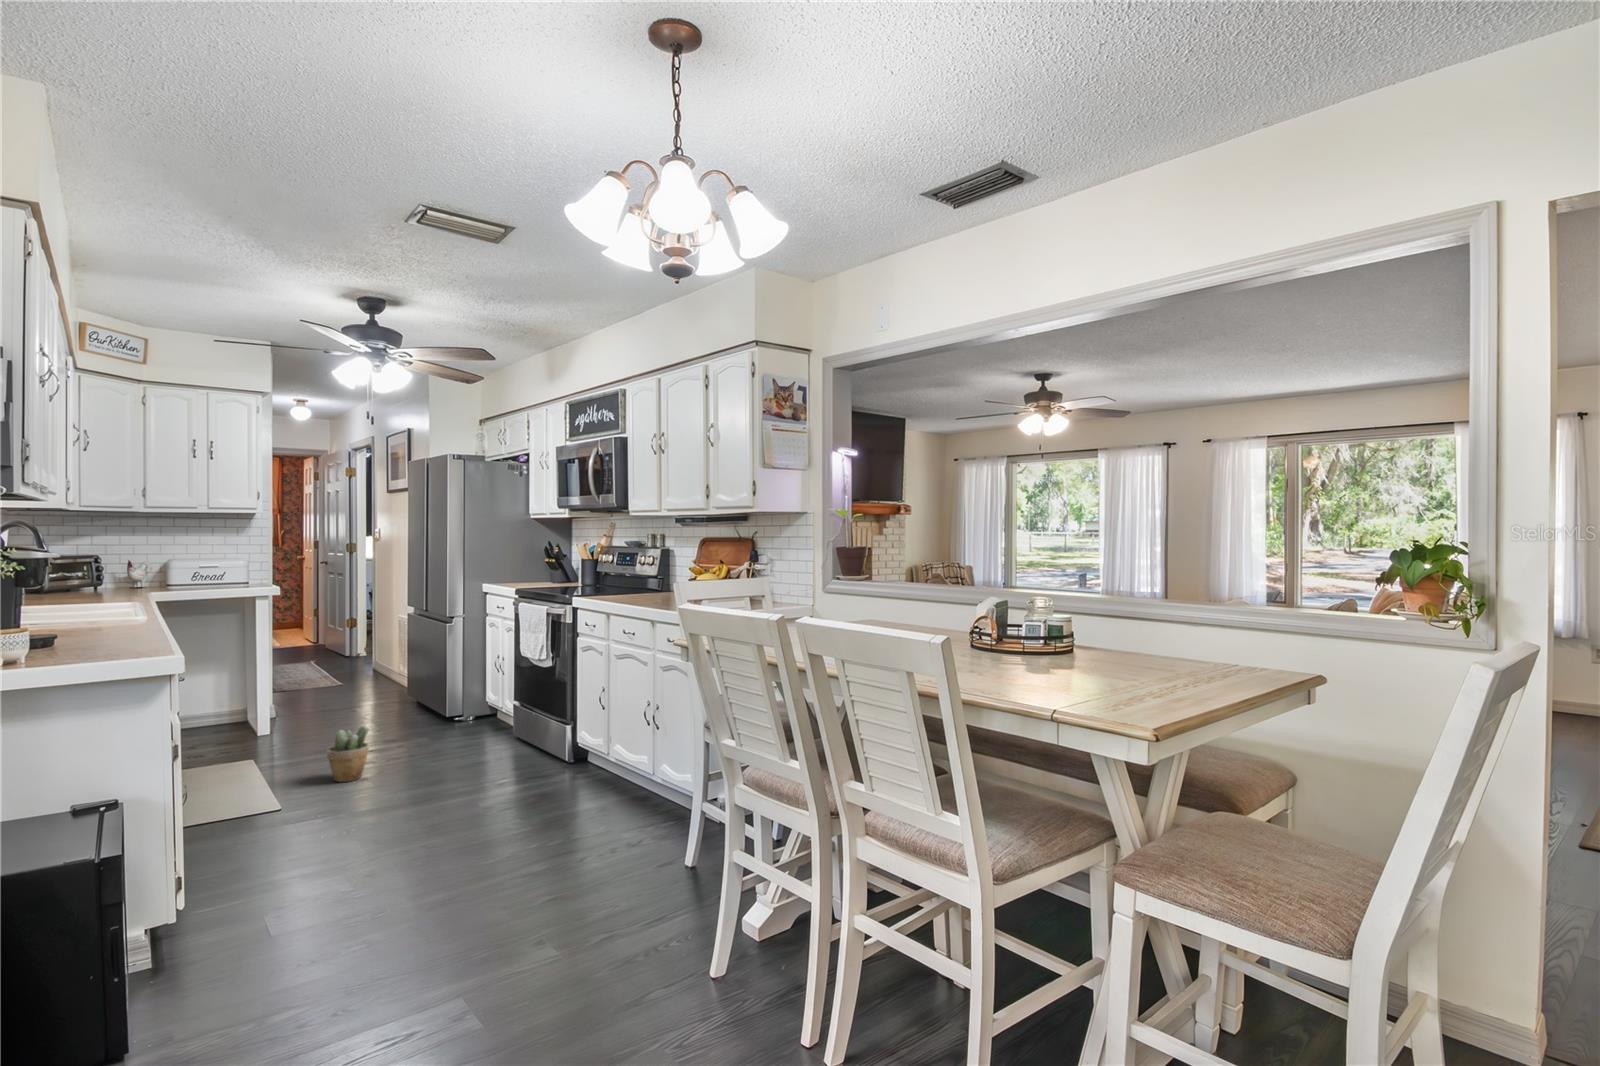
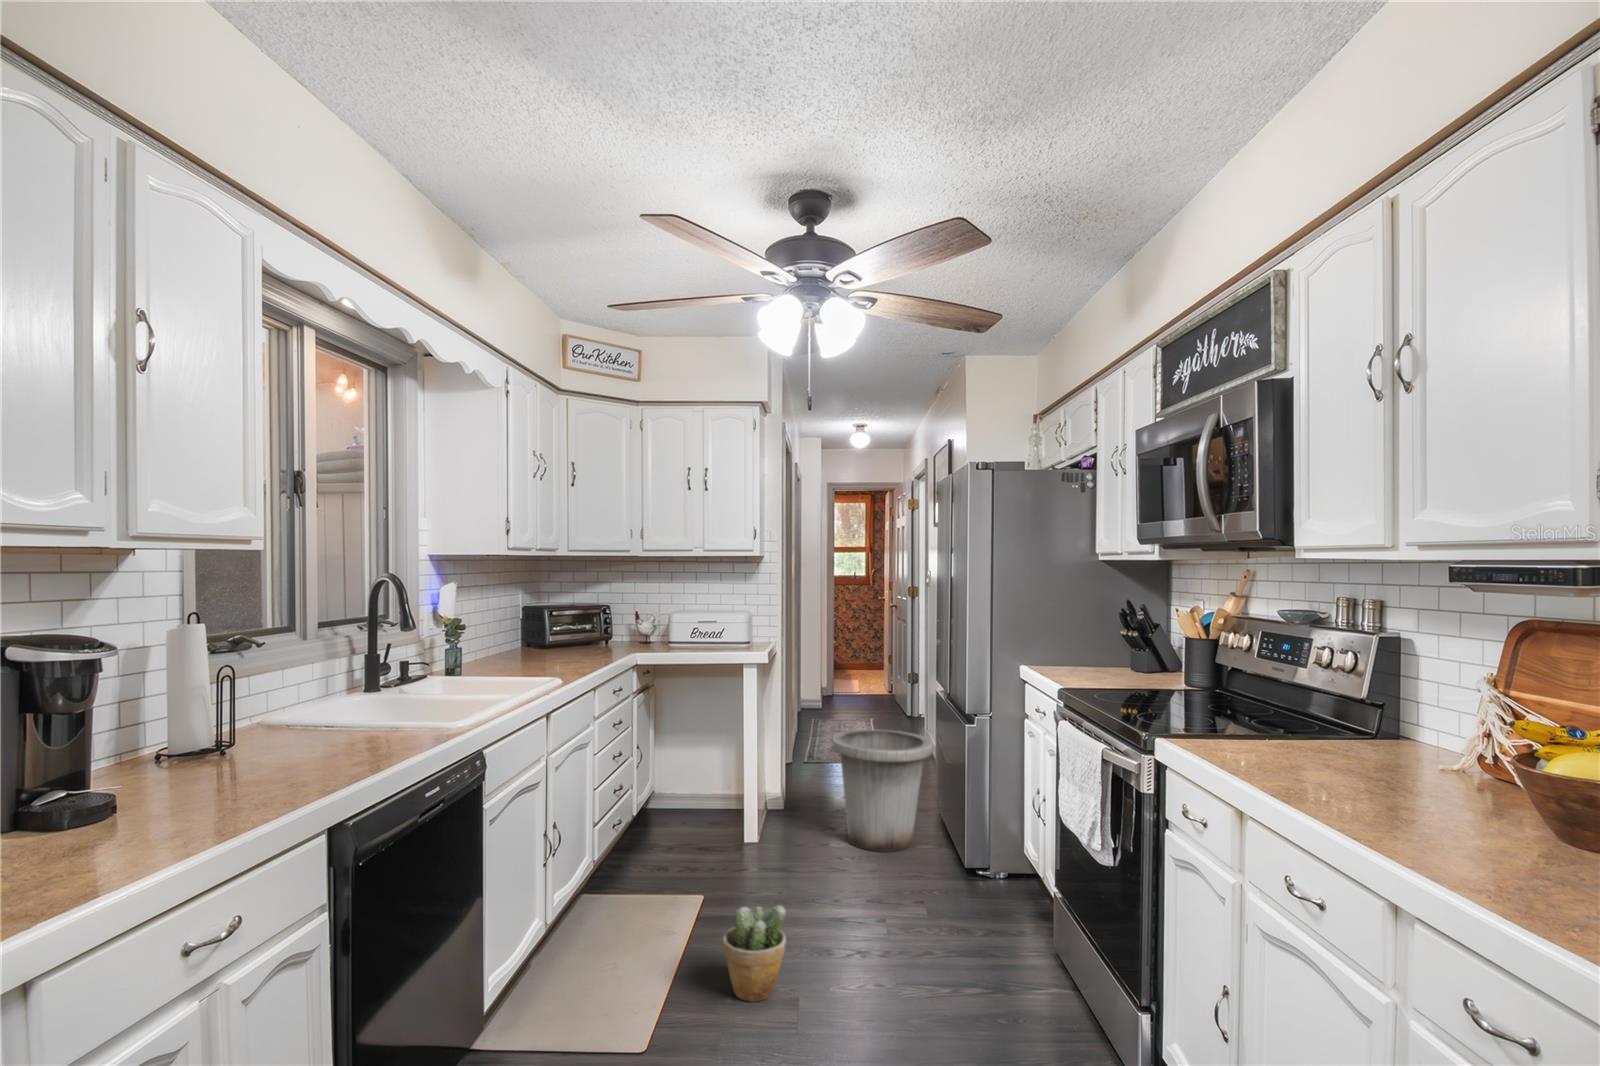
trash can: none [341,643,419,723] -> present [833,729,933,852]

